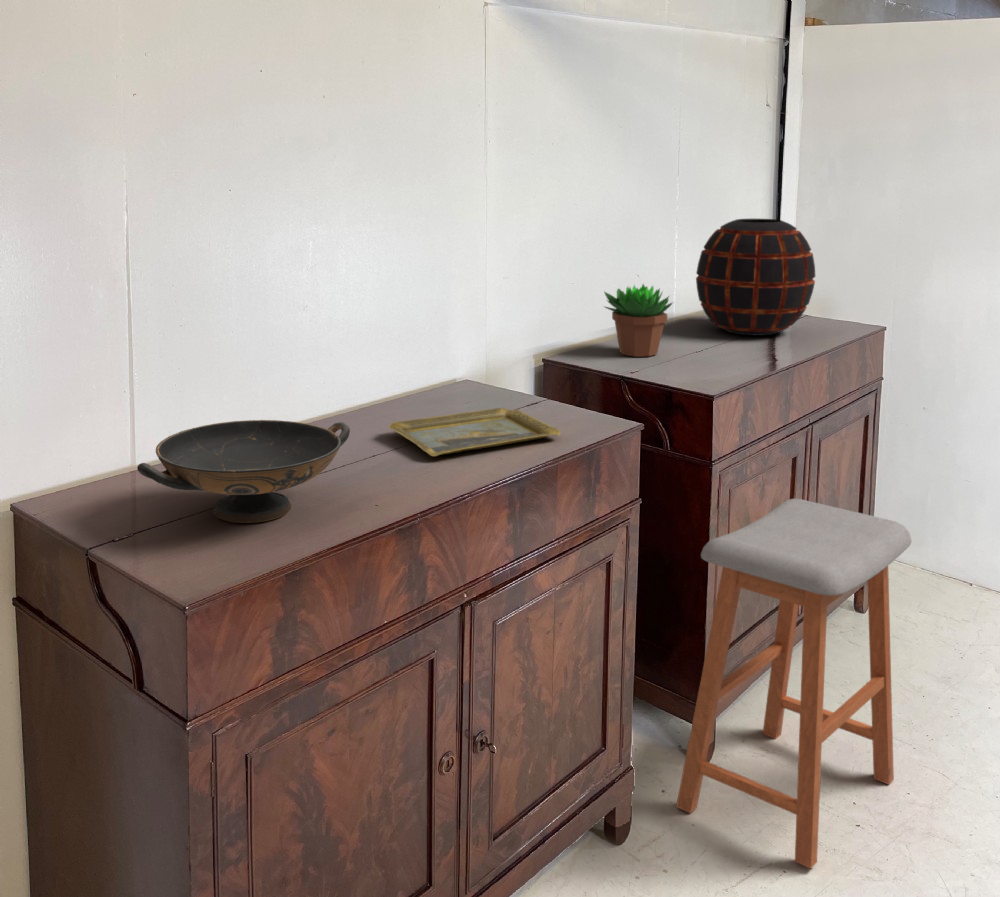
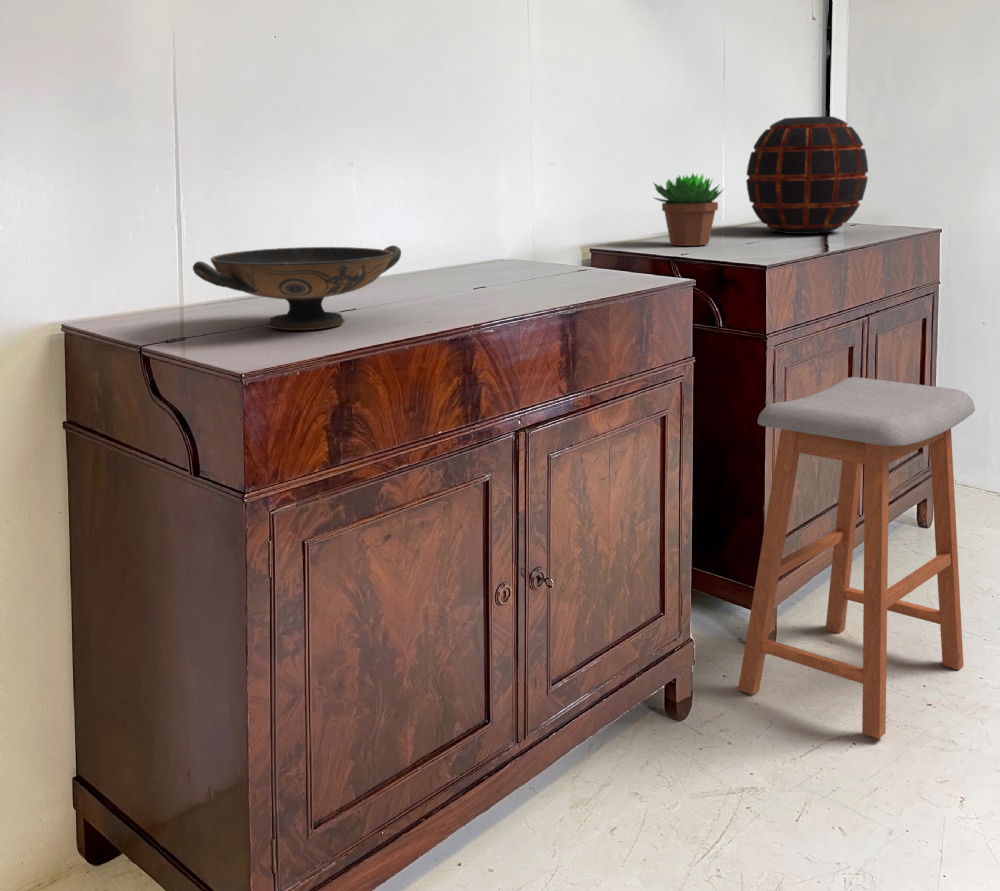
tray: present [388,408,560,456] -> none [438,268,612,295]

